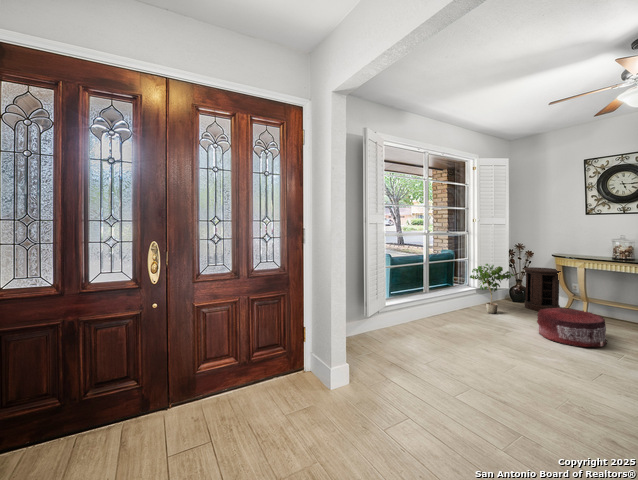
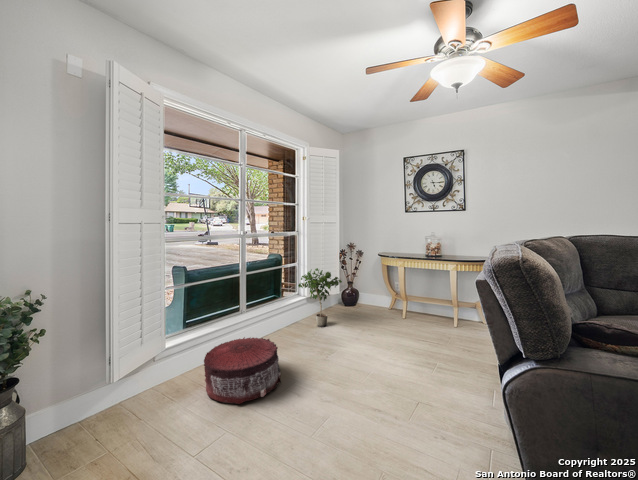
side table: present [524,267,561,311] -> none [354,268,387,315]
pouf: present [537,308,607,347] -> present [204,337,281,404]

